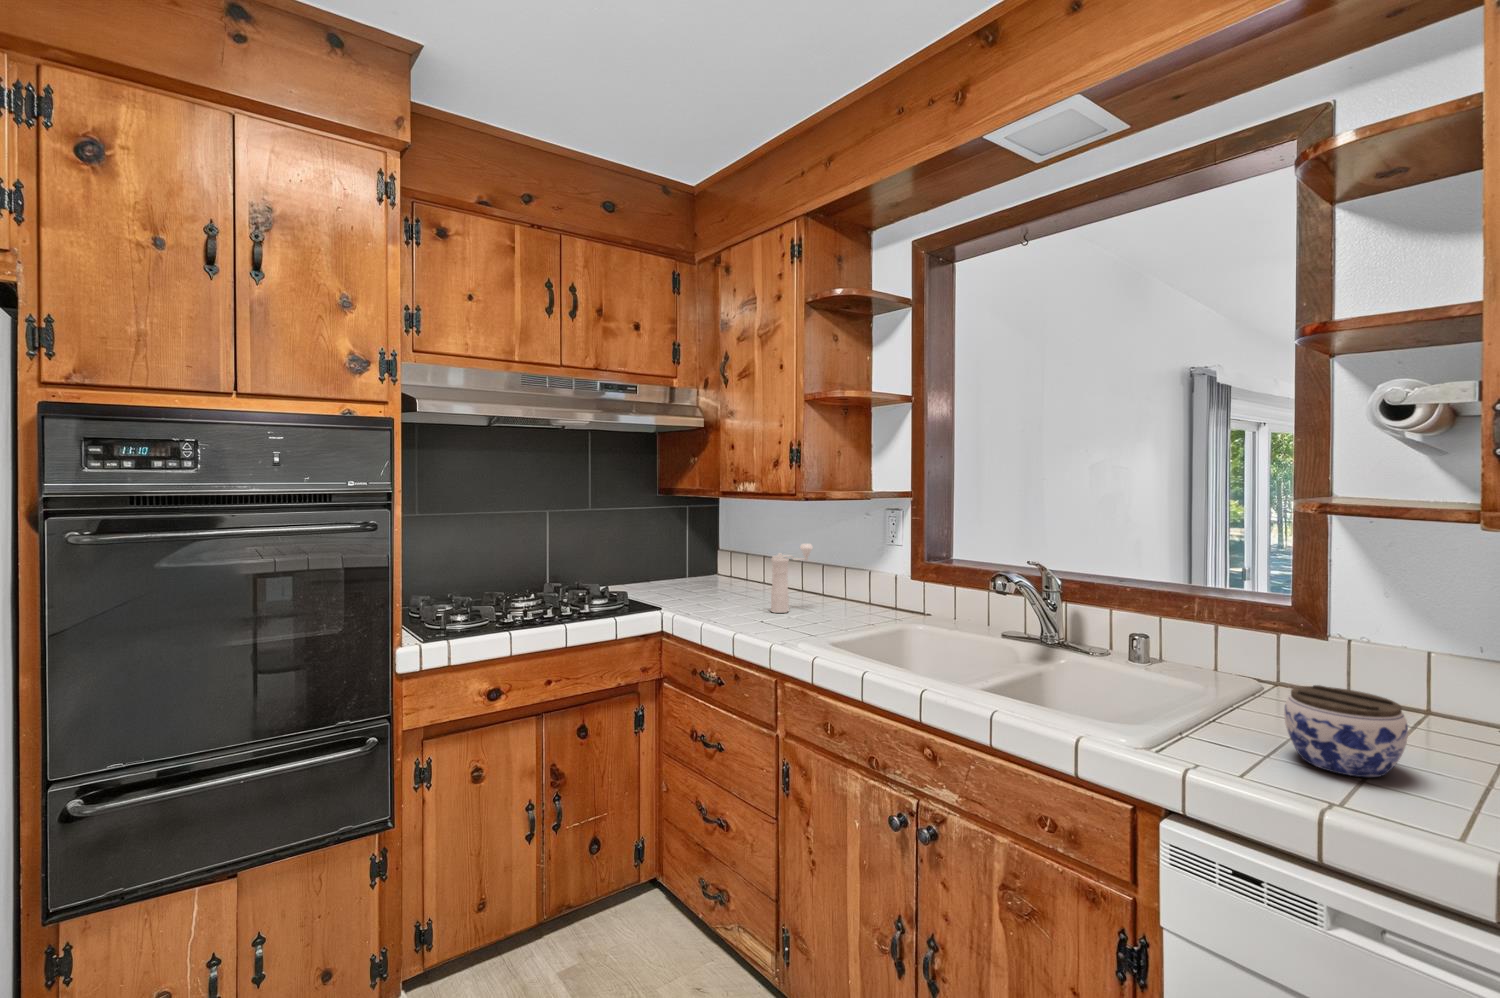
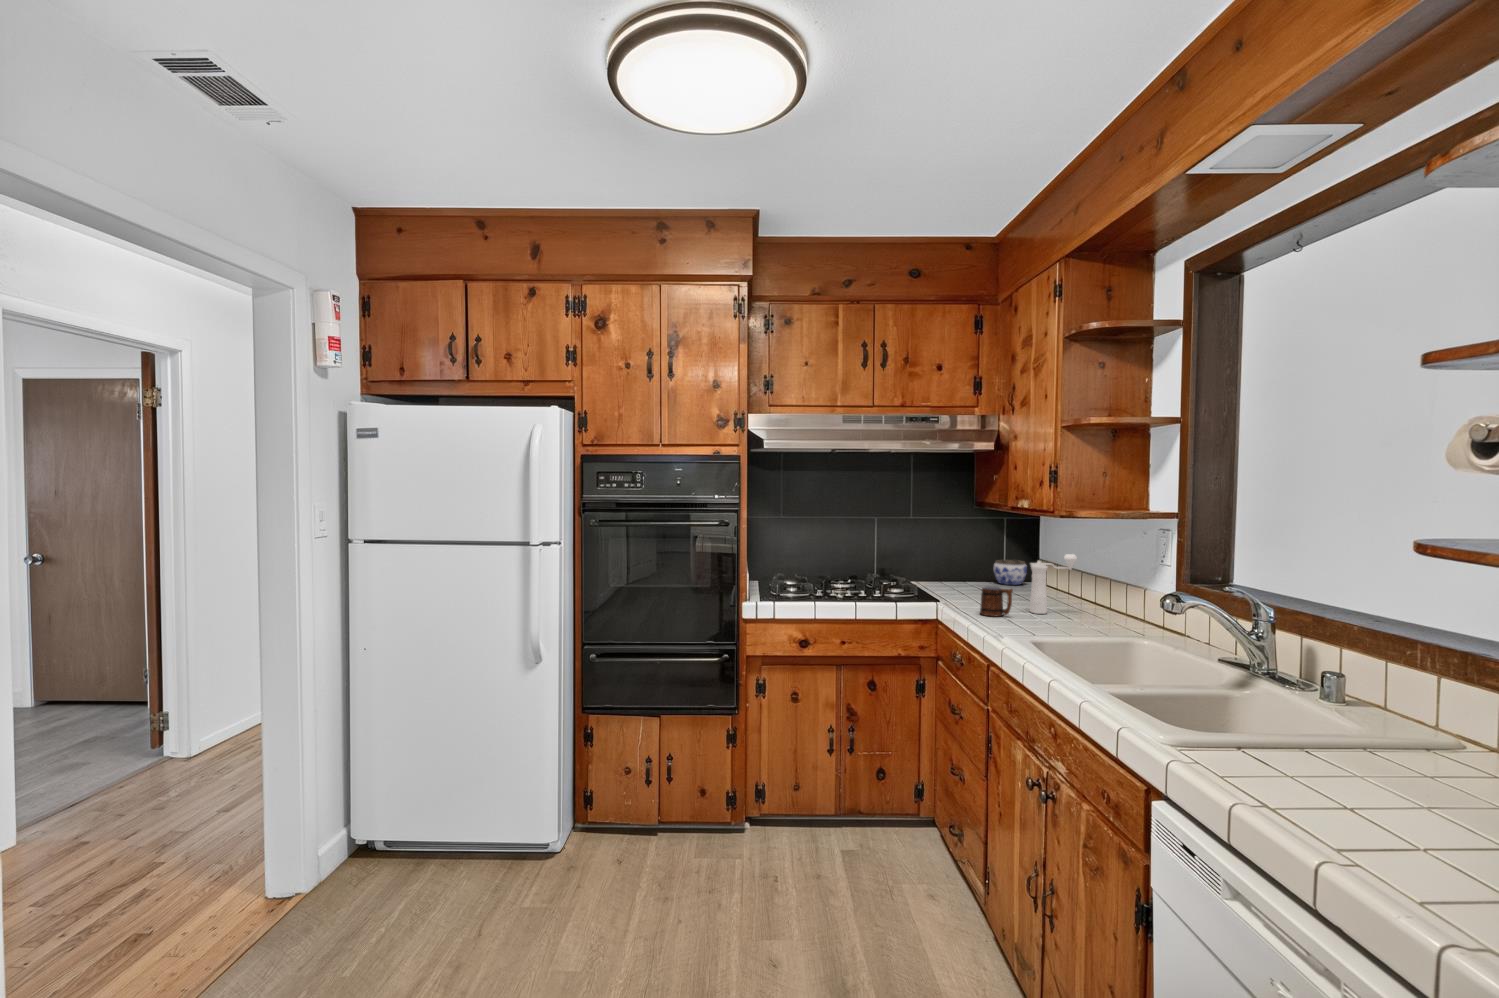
mug: none [729,587,767,622] -> present [980,586,1013,617]
jar: present [1284,685,1408,777] -> present [993,559,1027,585]

